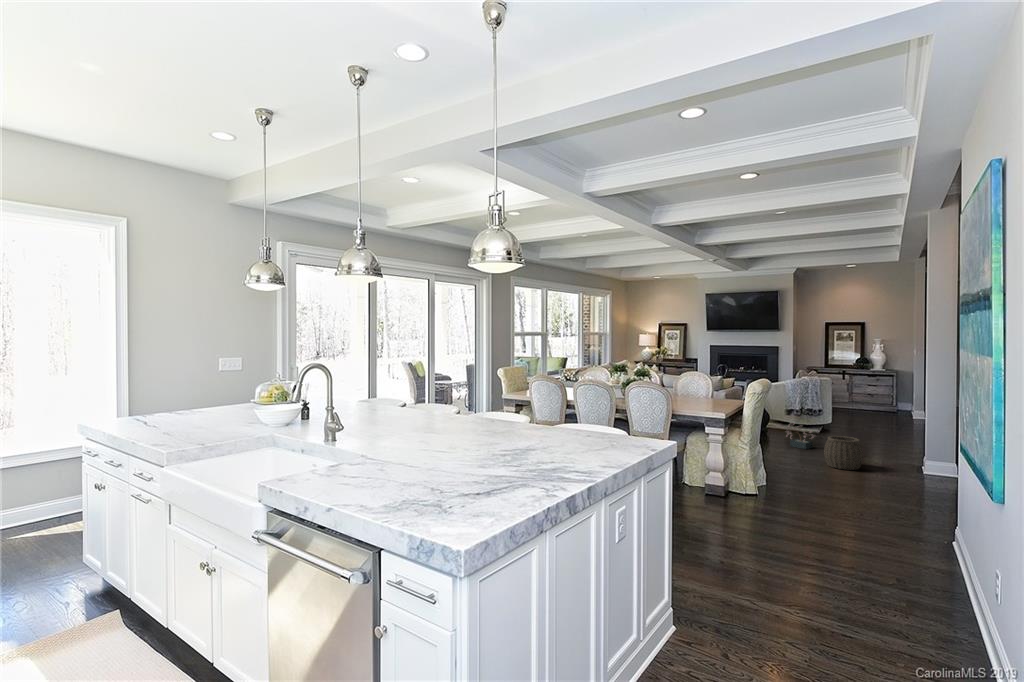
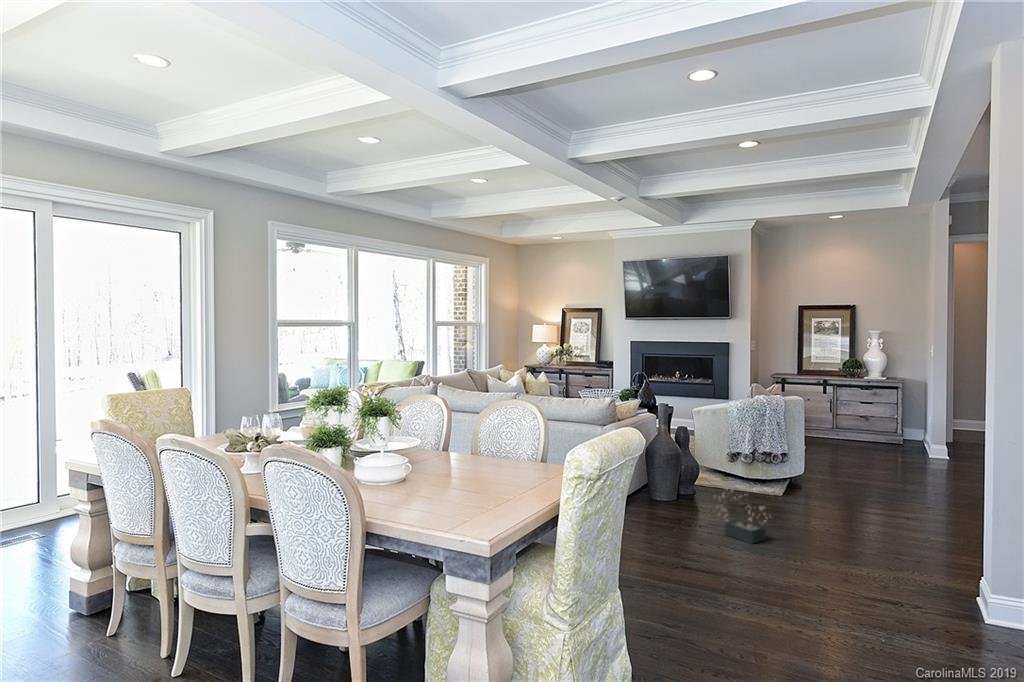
woven basket: present [824,436,864,470] -> none [781,536,865,622]

